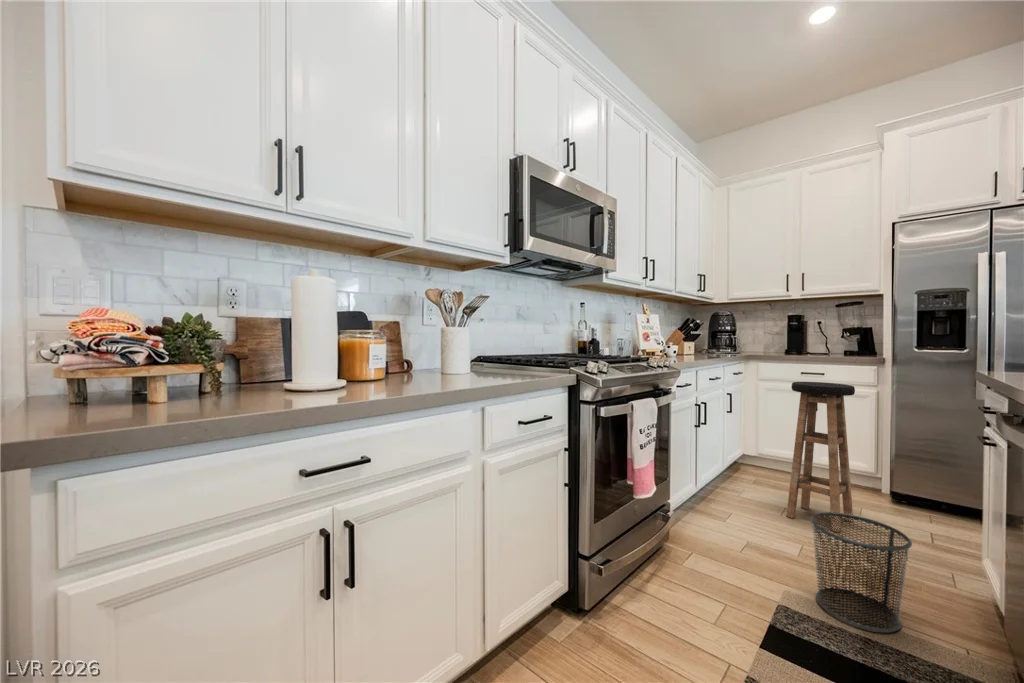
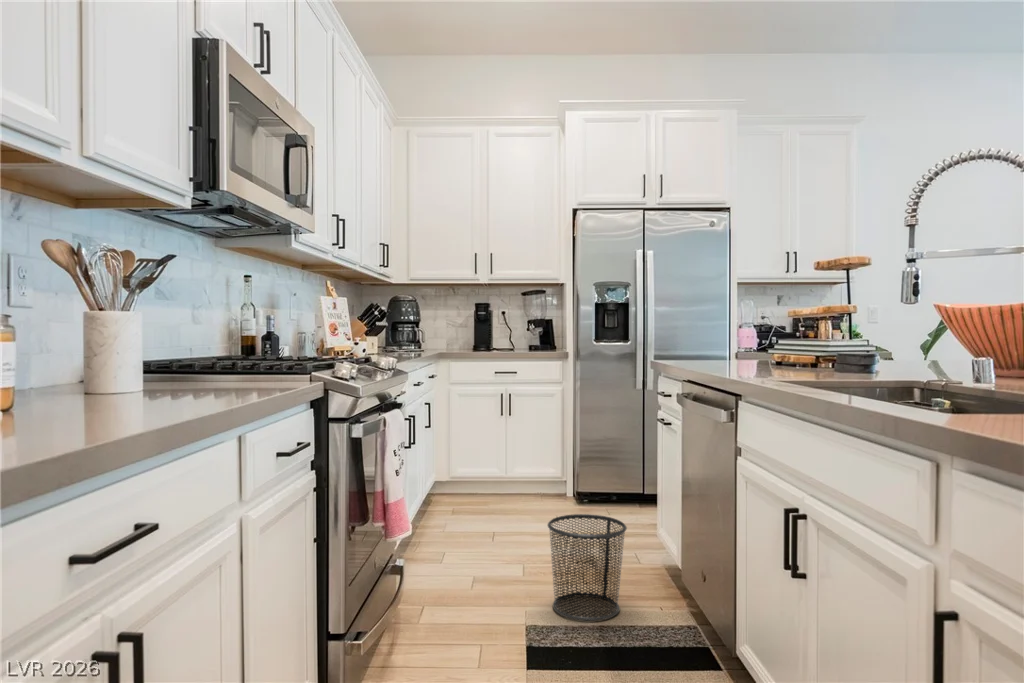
bar stool: present [786,382,855,533] -> none [499,382,558,546]

